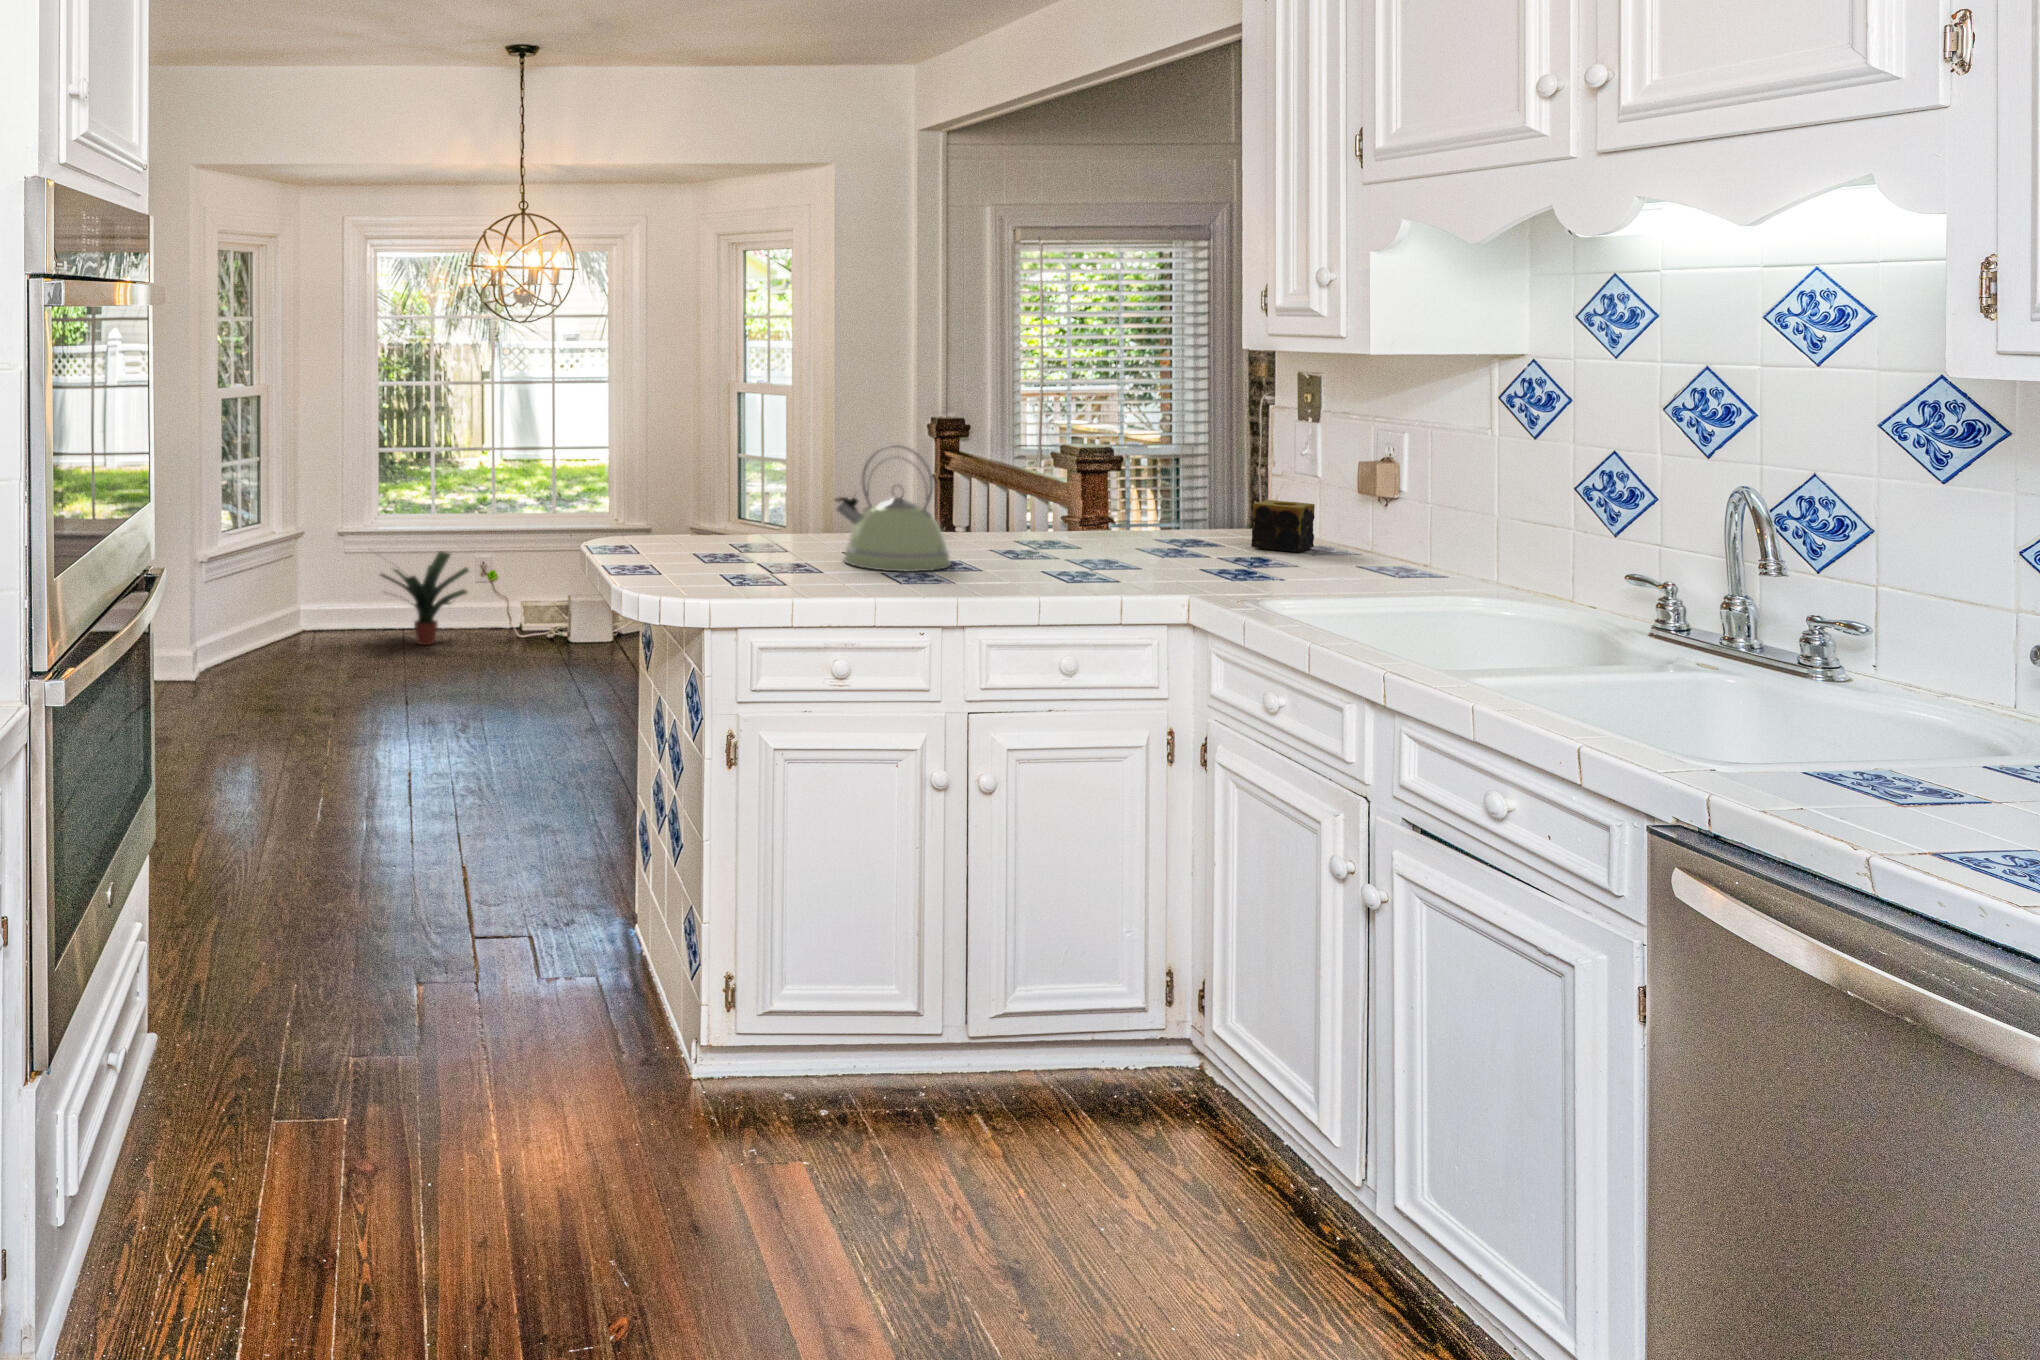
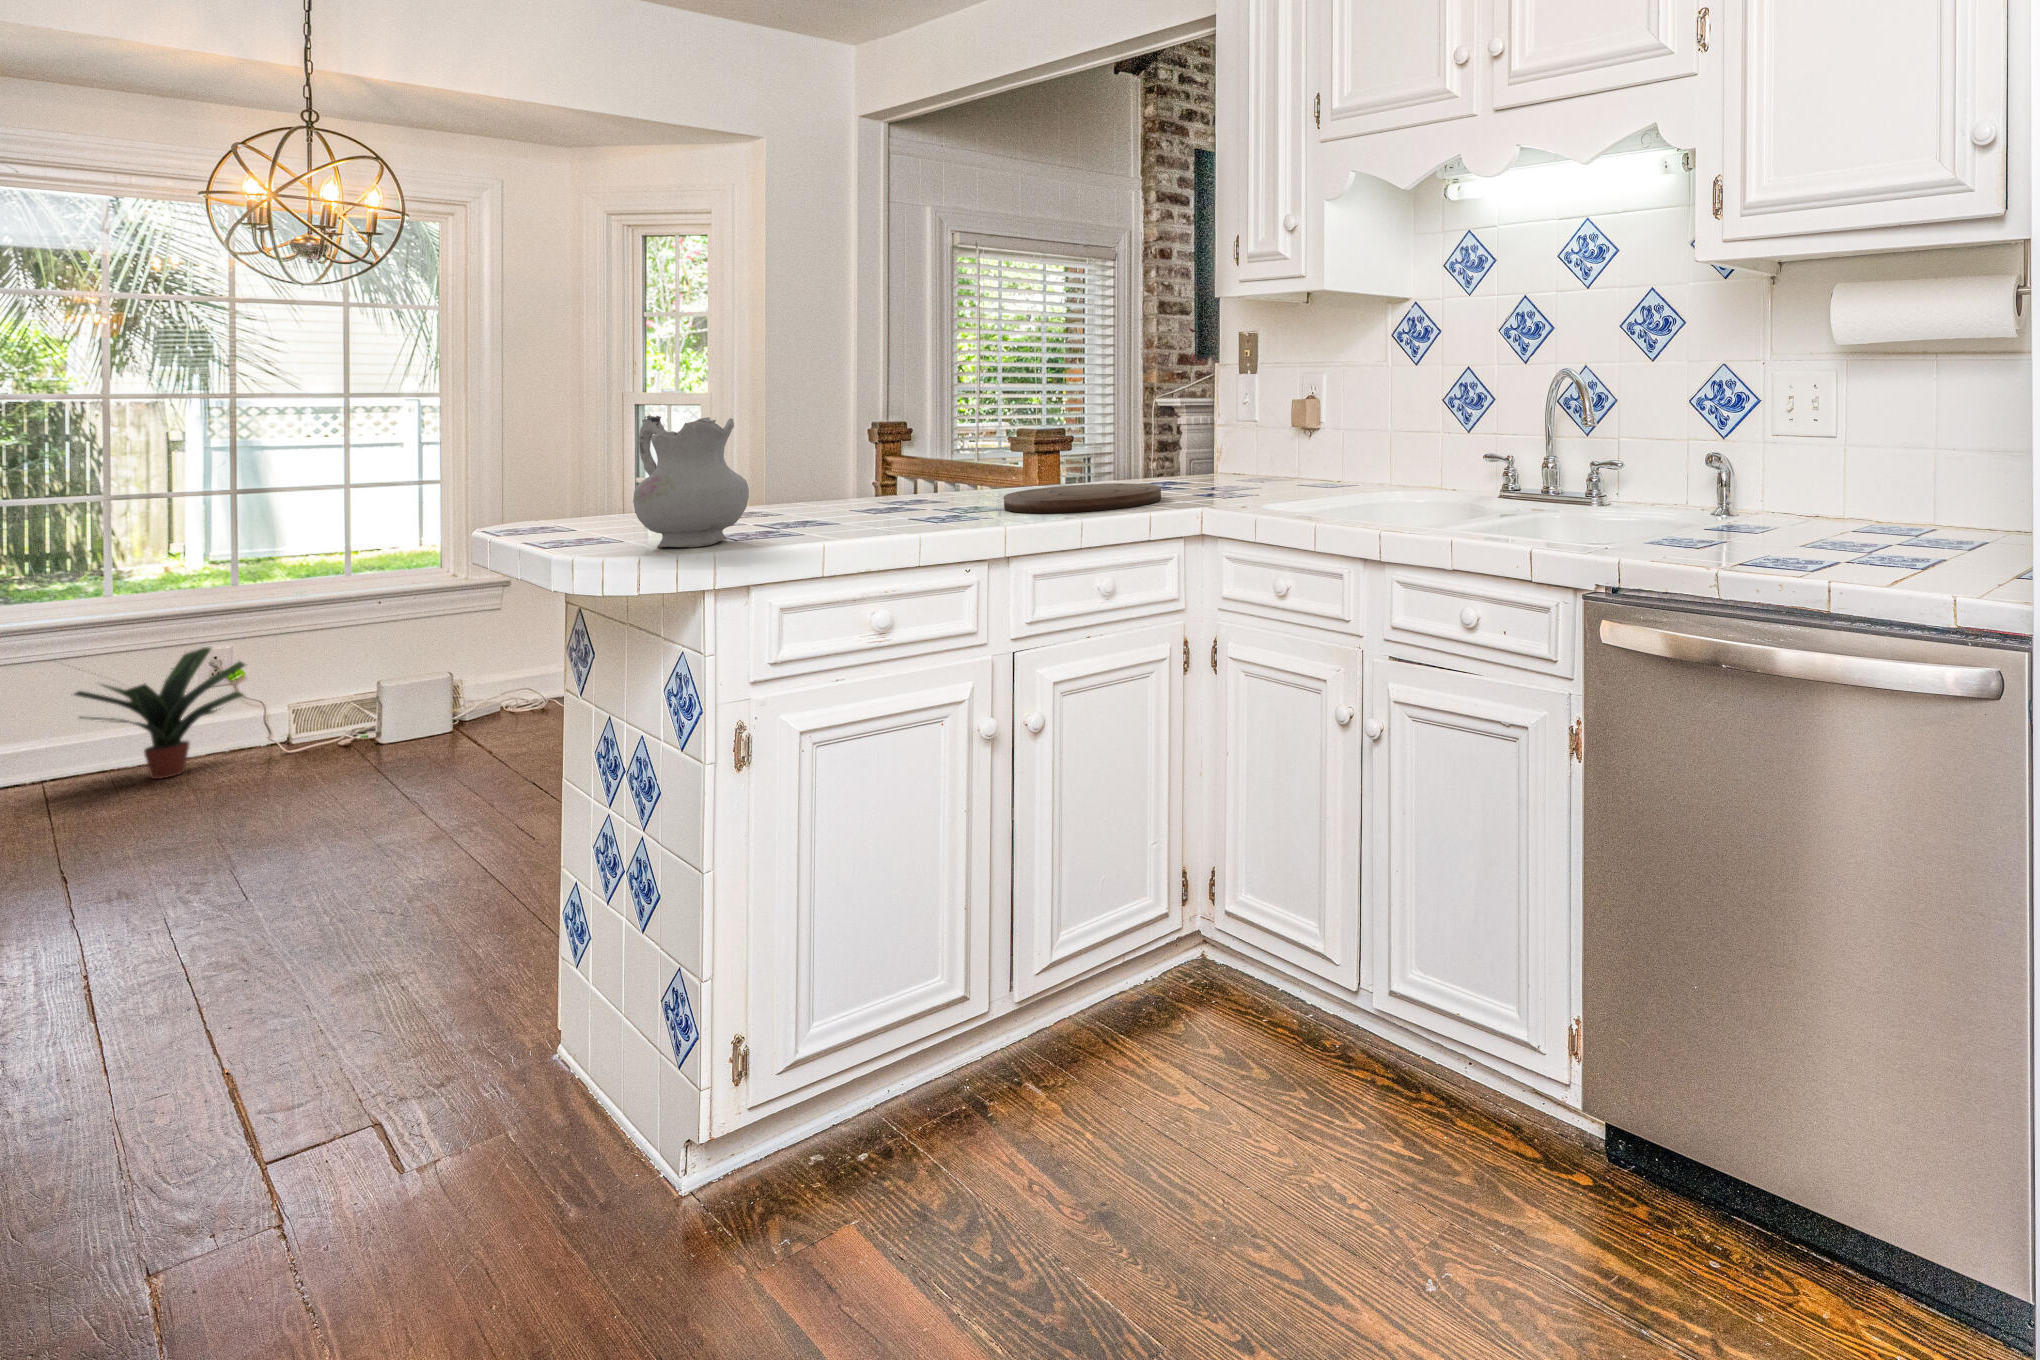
ceramic pitcher: none [687,438,774,557] -> present [633,415,749,547]
kettle: present [835,445,951,572] -> none [821,404,954,536]
candle: present [1251,500,1315,552] -> none [1203,443,1249,484]
cutting board: none [1010,531,1184,571] -> present [1004,483,1161,513]

